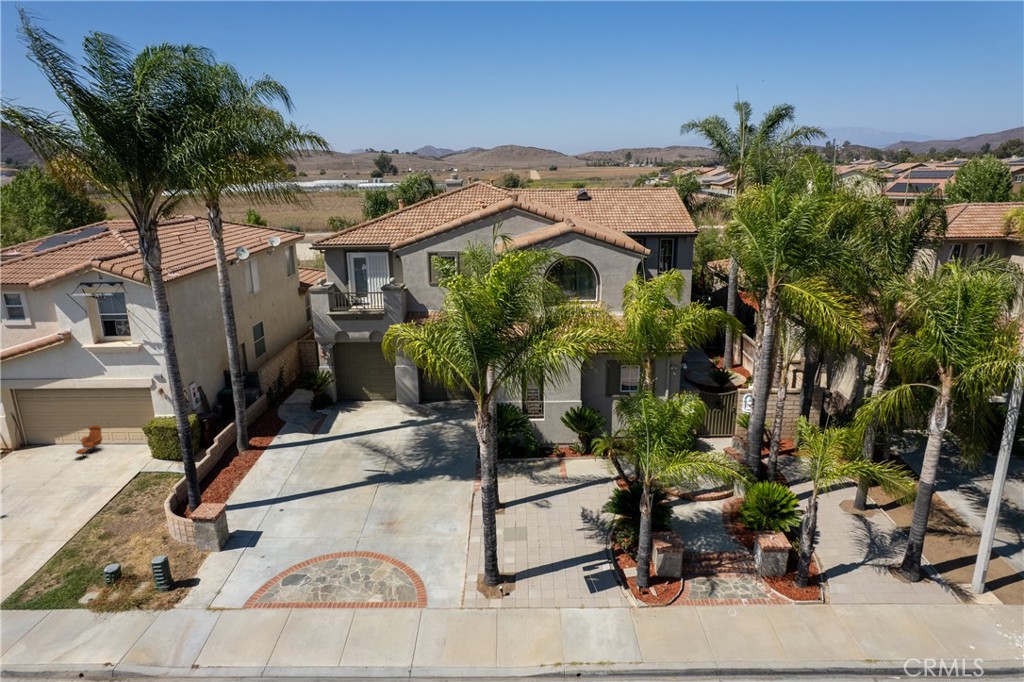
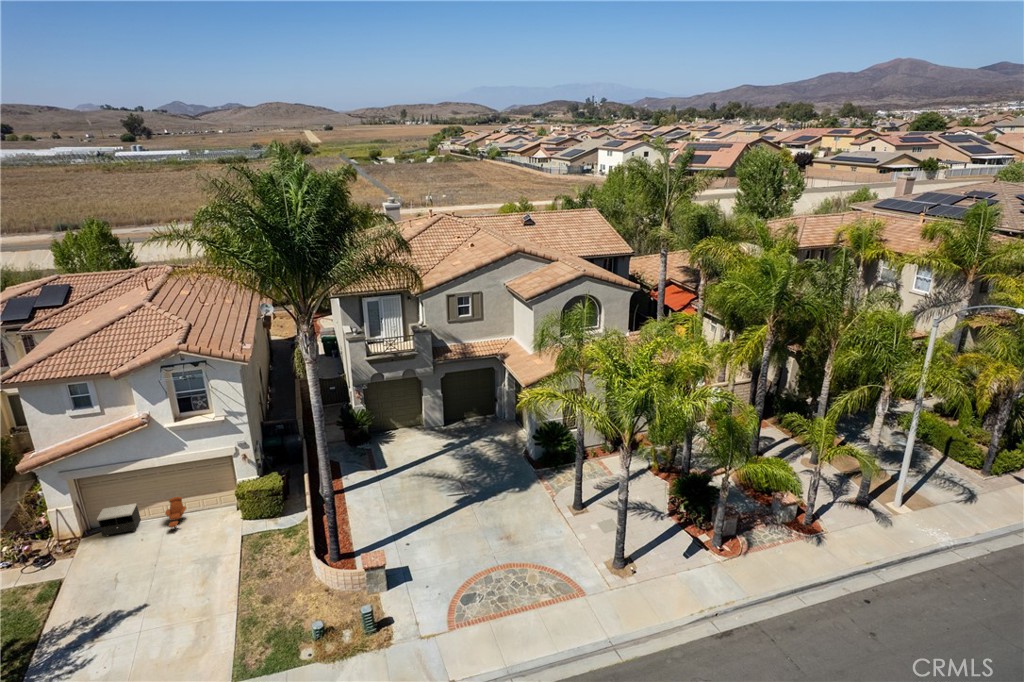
storage bench: none [17,425,64,453] -> present [97,504,141,536]

